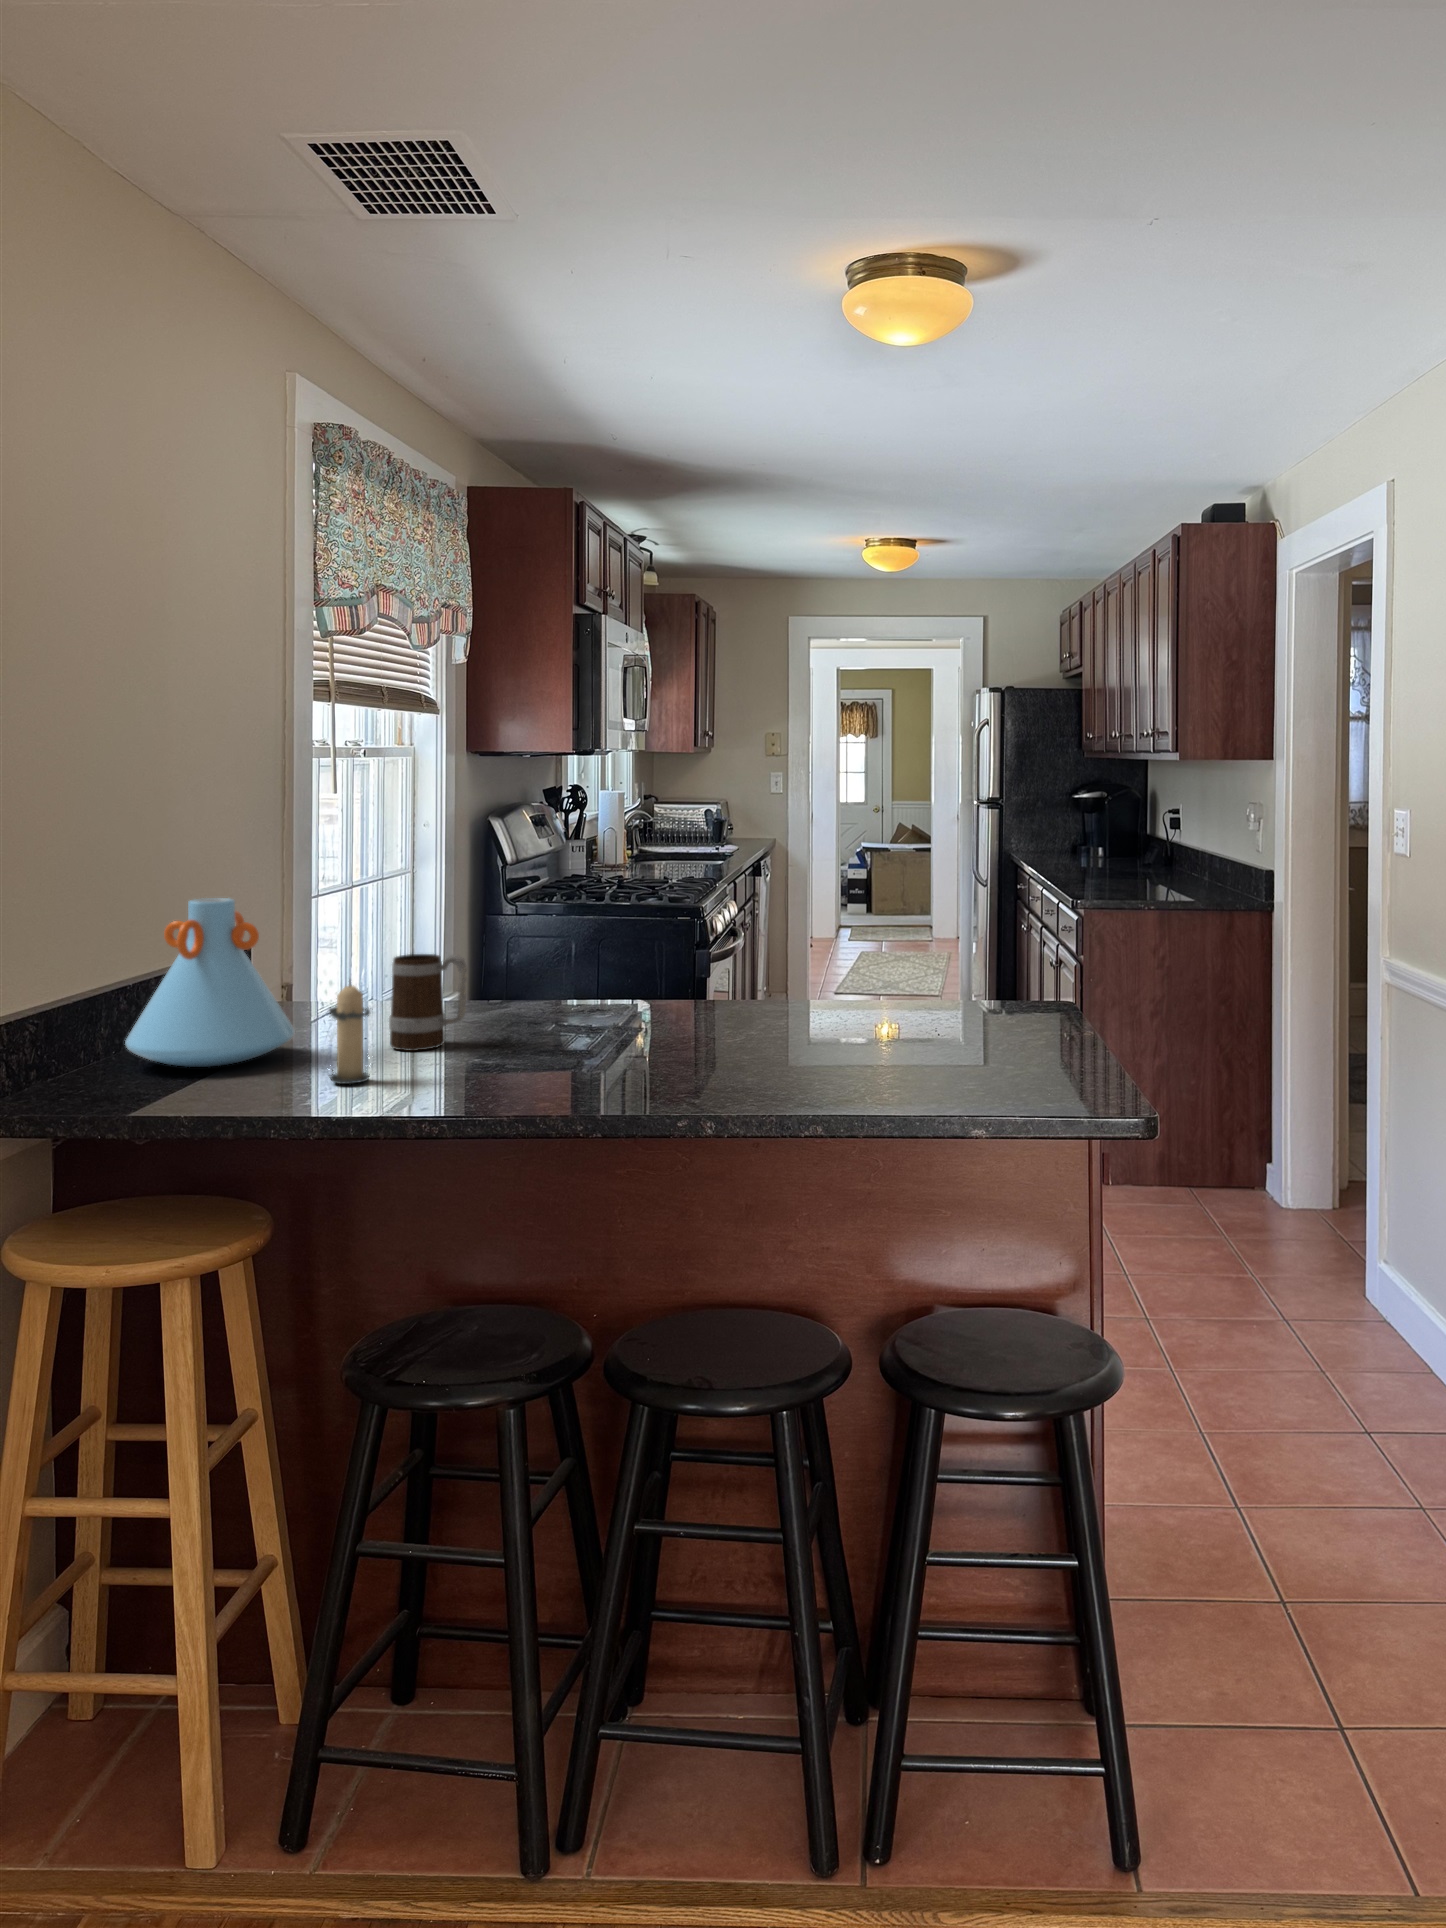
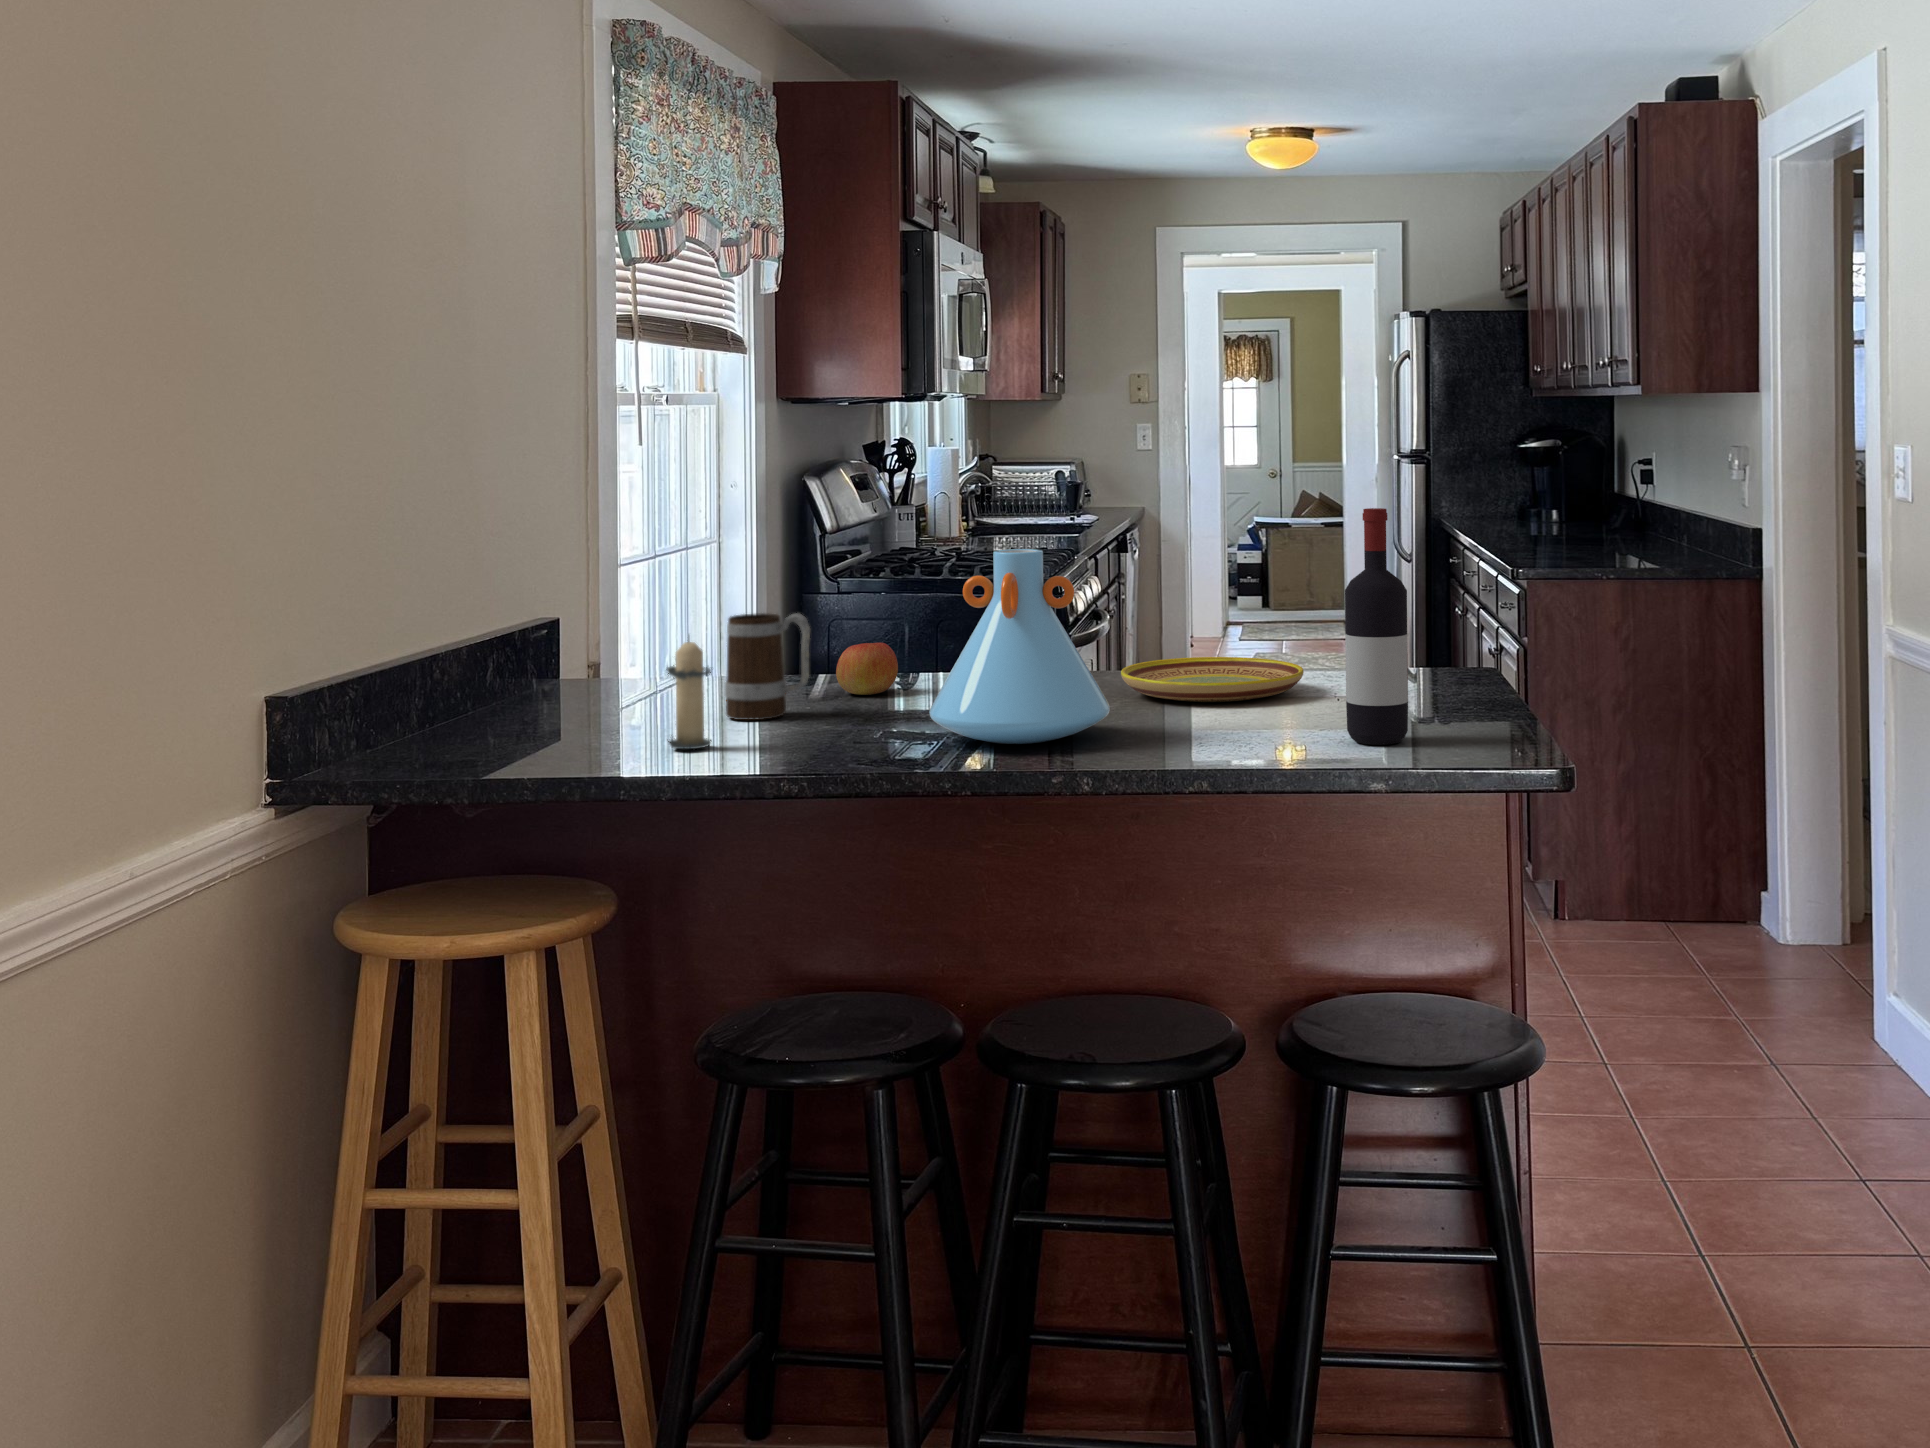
wine bottle: none [946,874,1002,1087] -> present [1345,508,1408,745]
vase: present [125,898,295,1067] -> present [929,549,1110,744]
apple: none [494,977,549,1024] -> present [836,643,898,695]
plate: none [746,992,906,1036] -> present [1121,657,1304,702]

